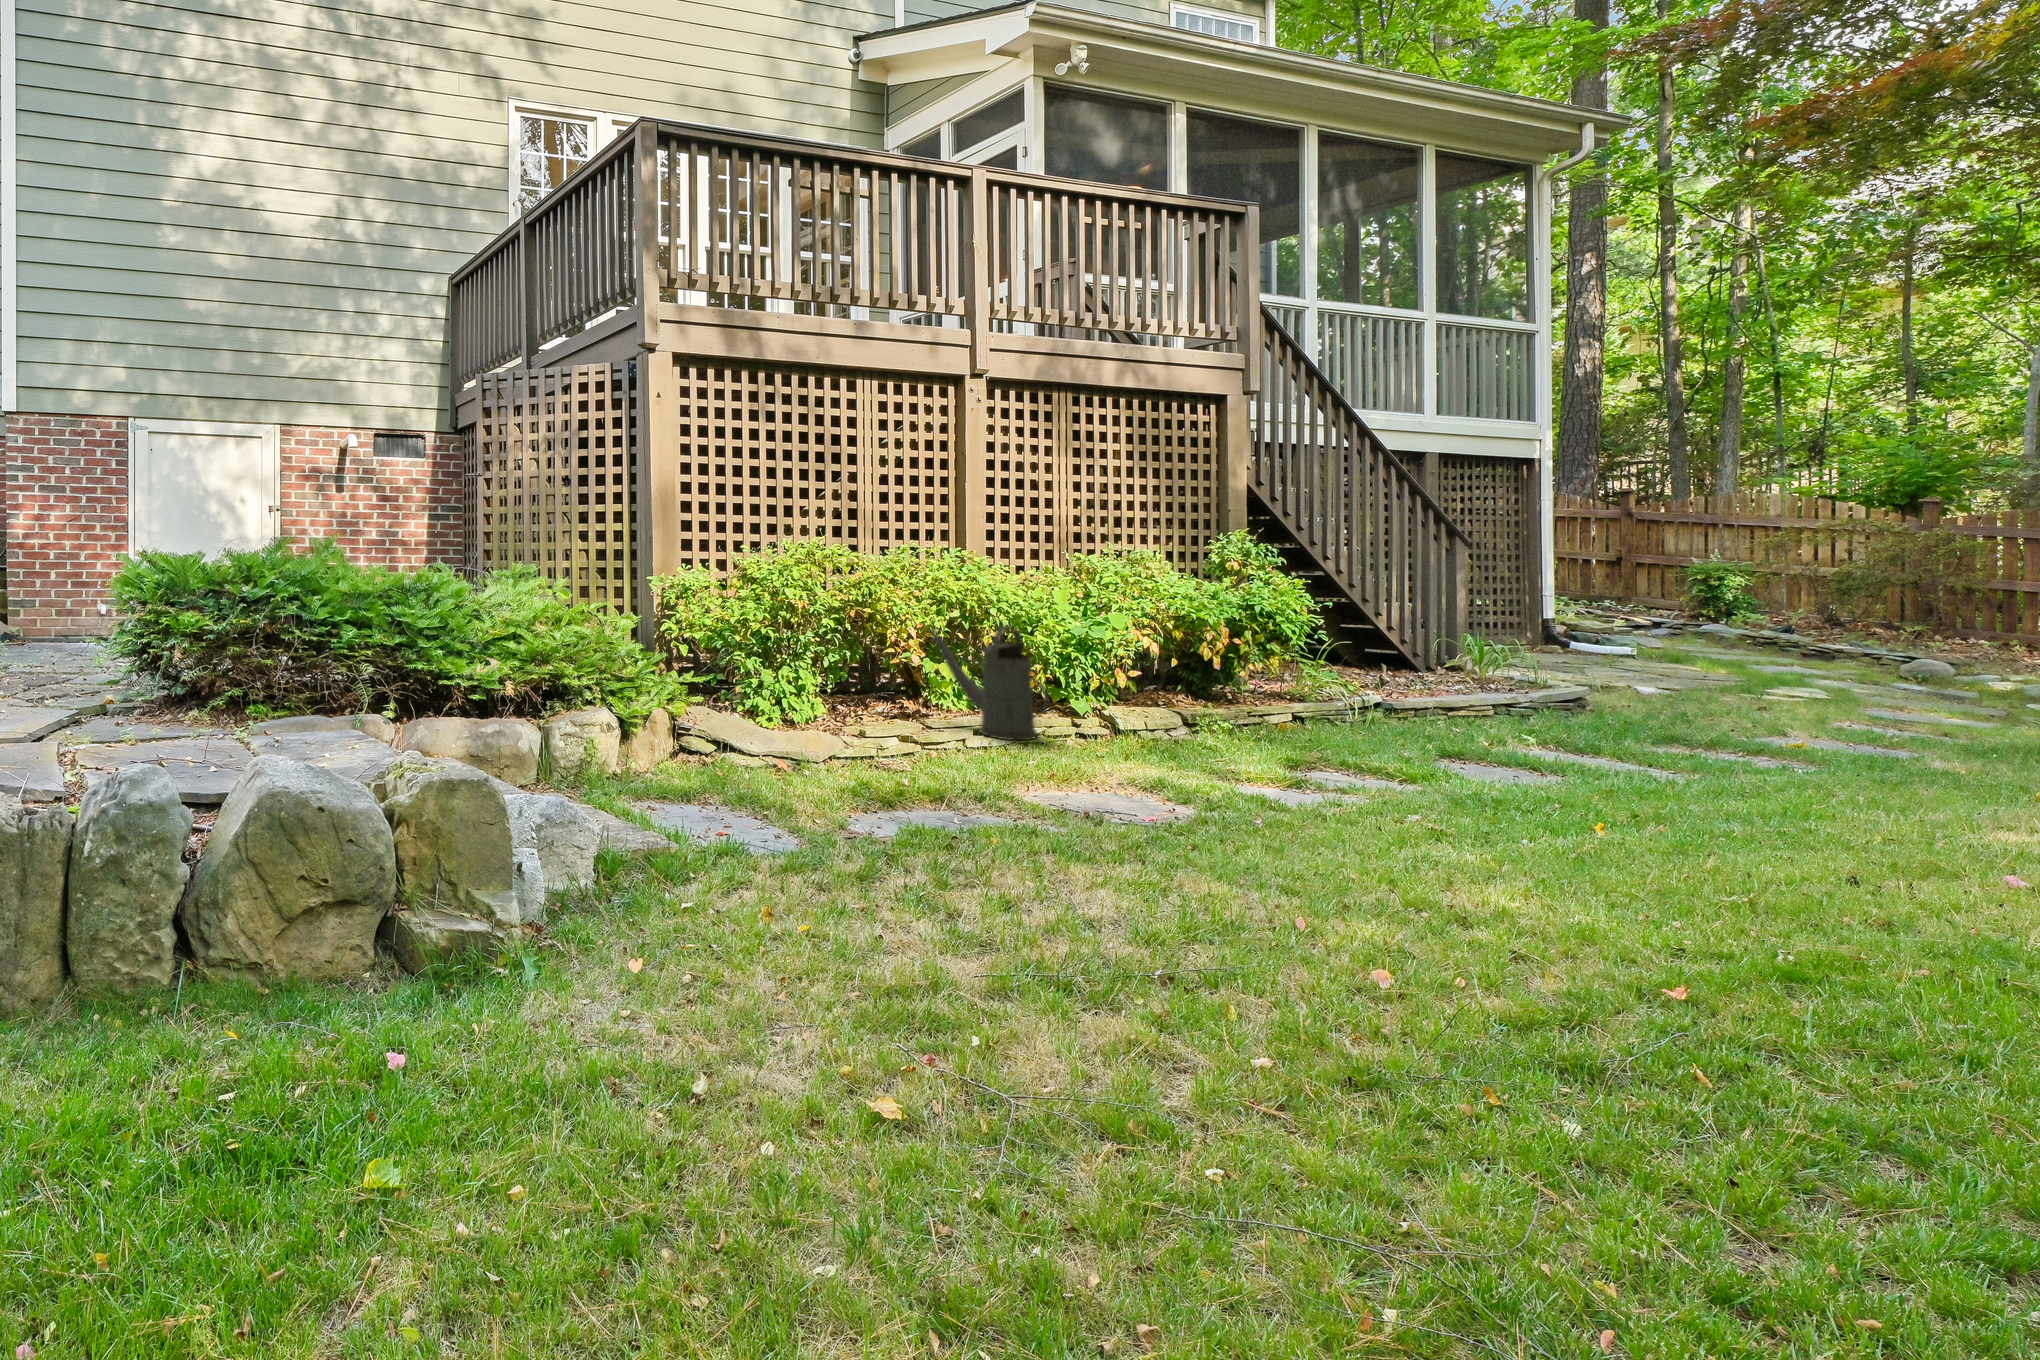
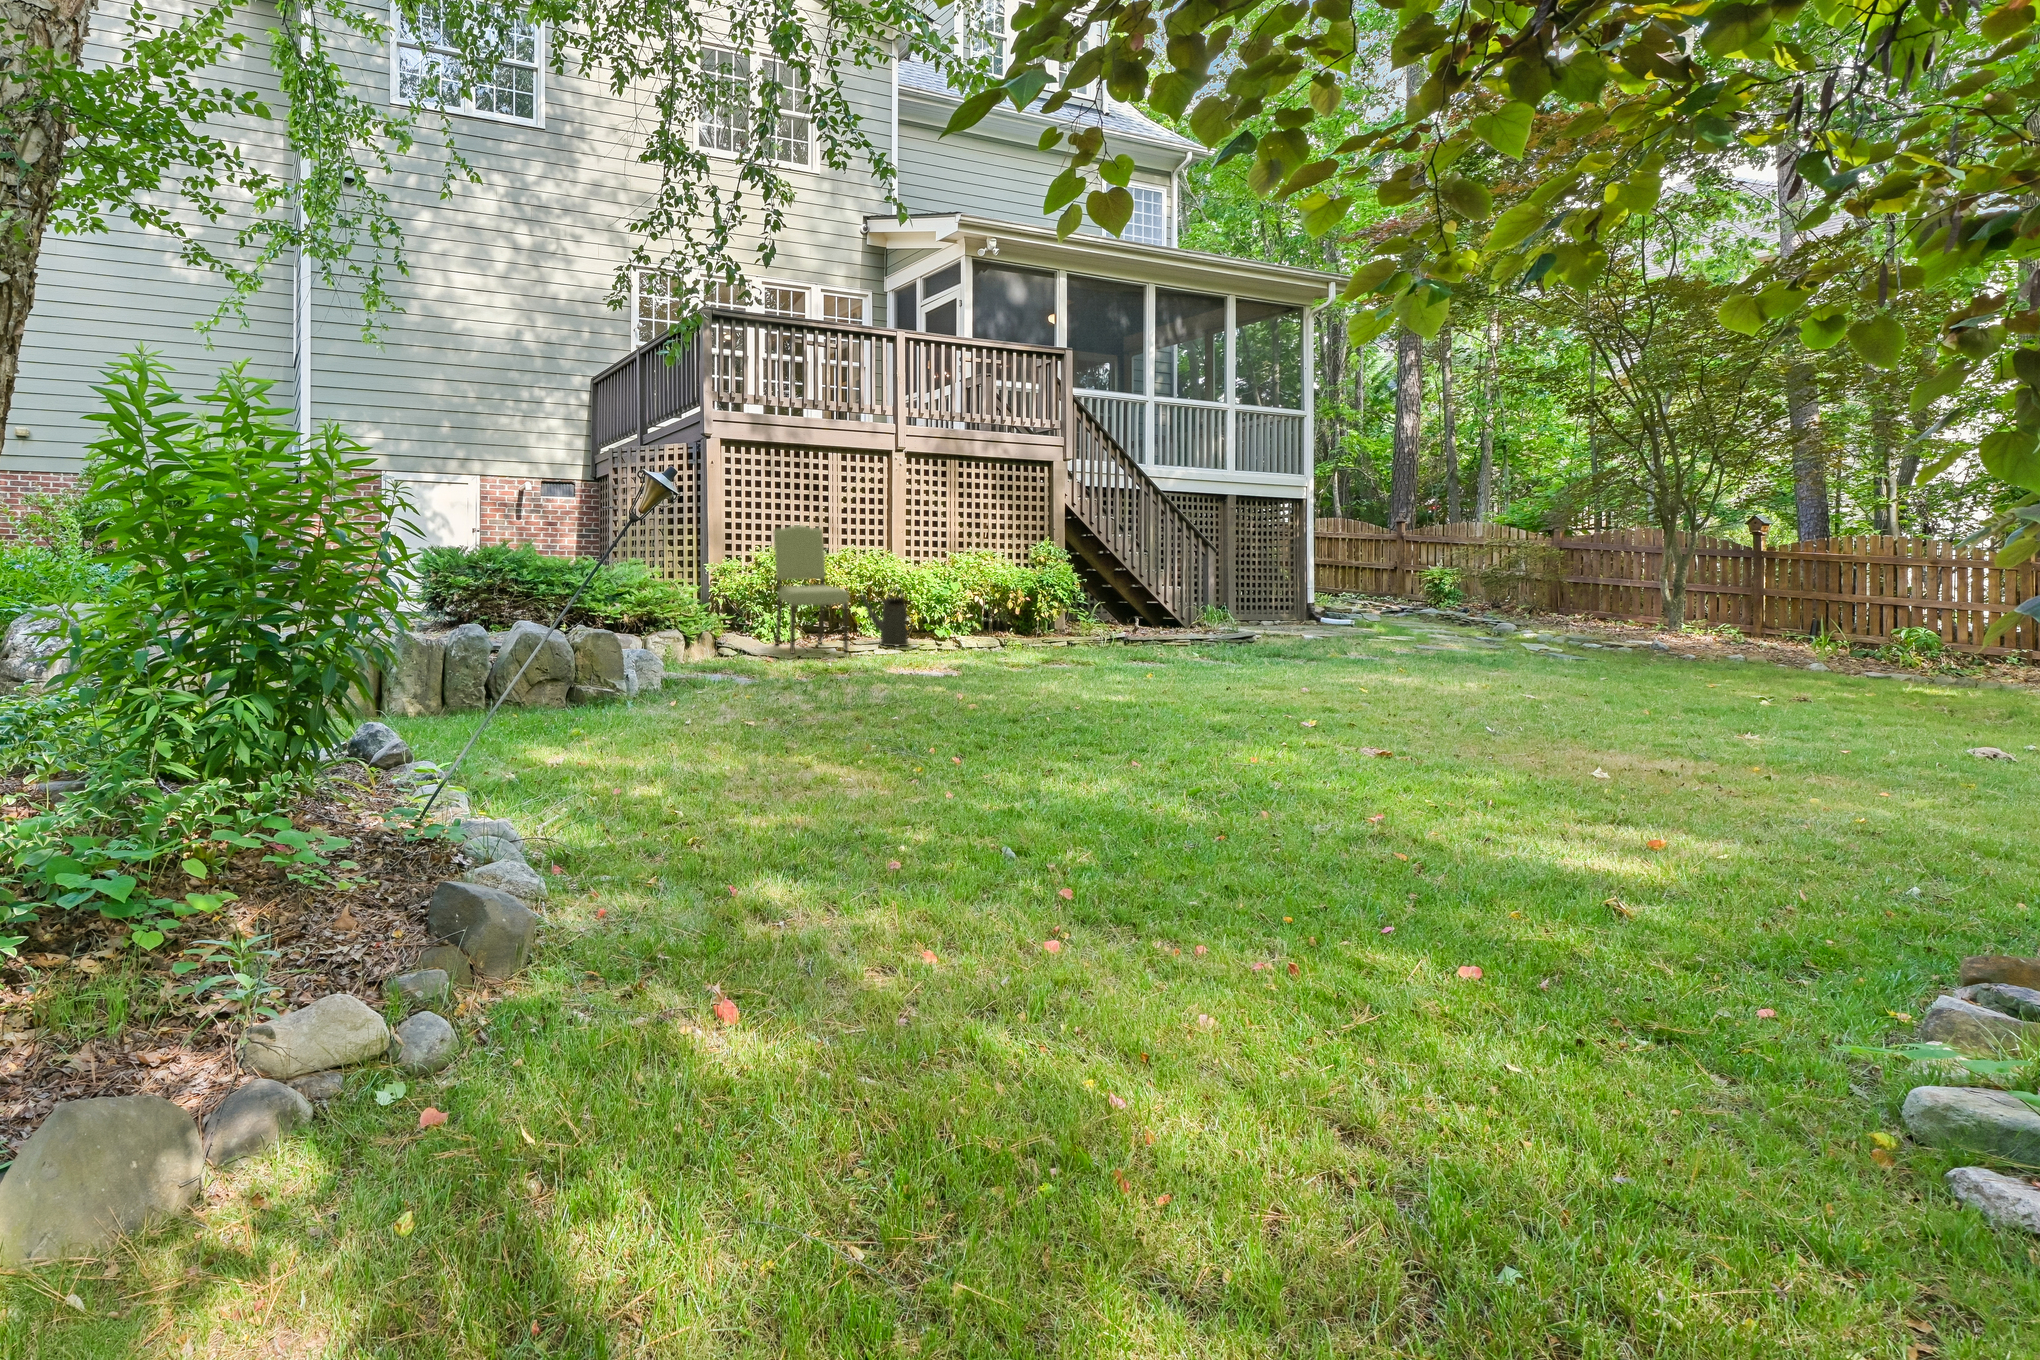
chair: none [775,507,934,761] -> present [773,525,850,654]

